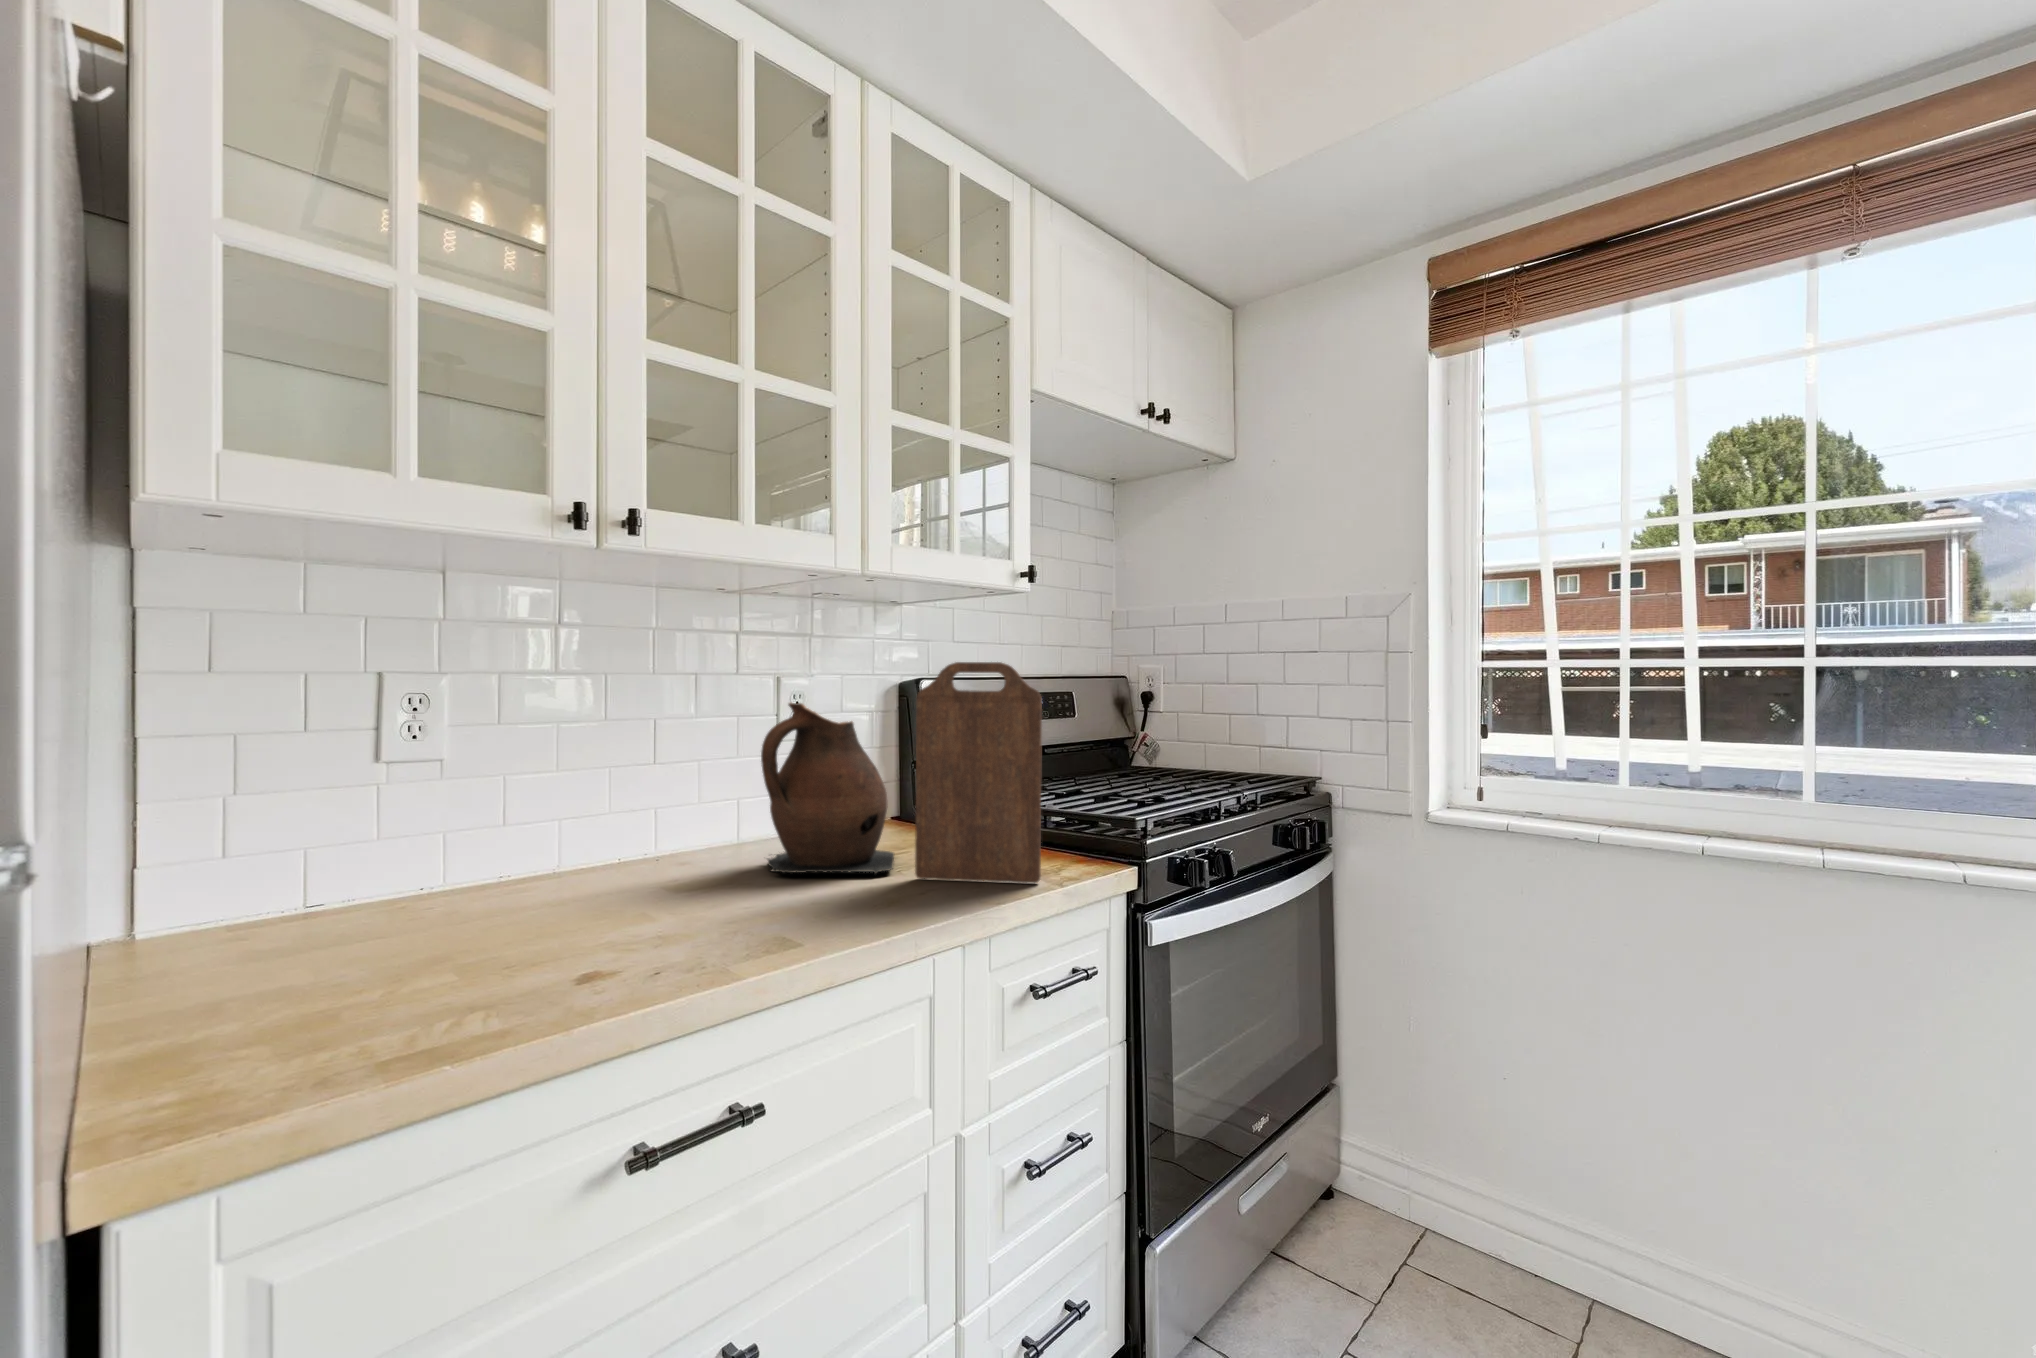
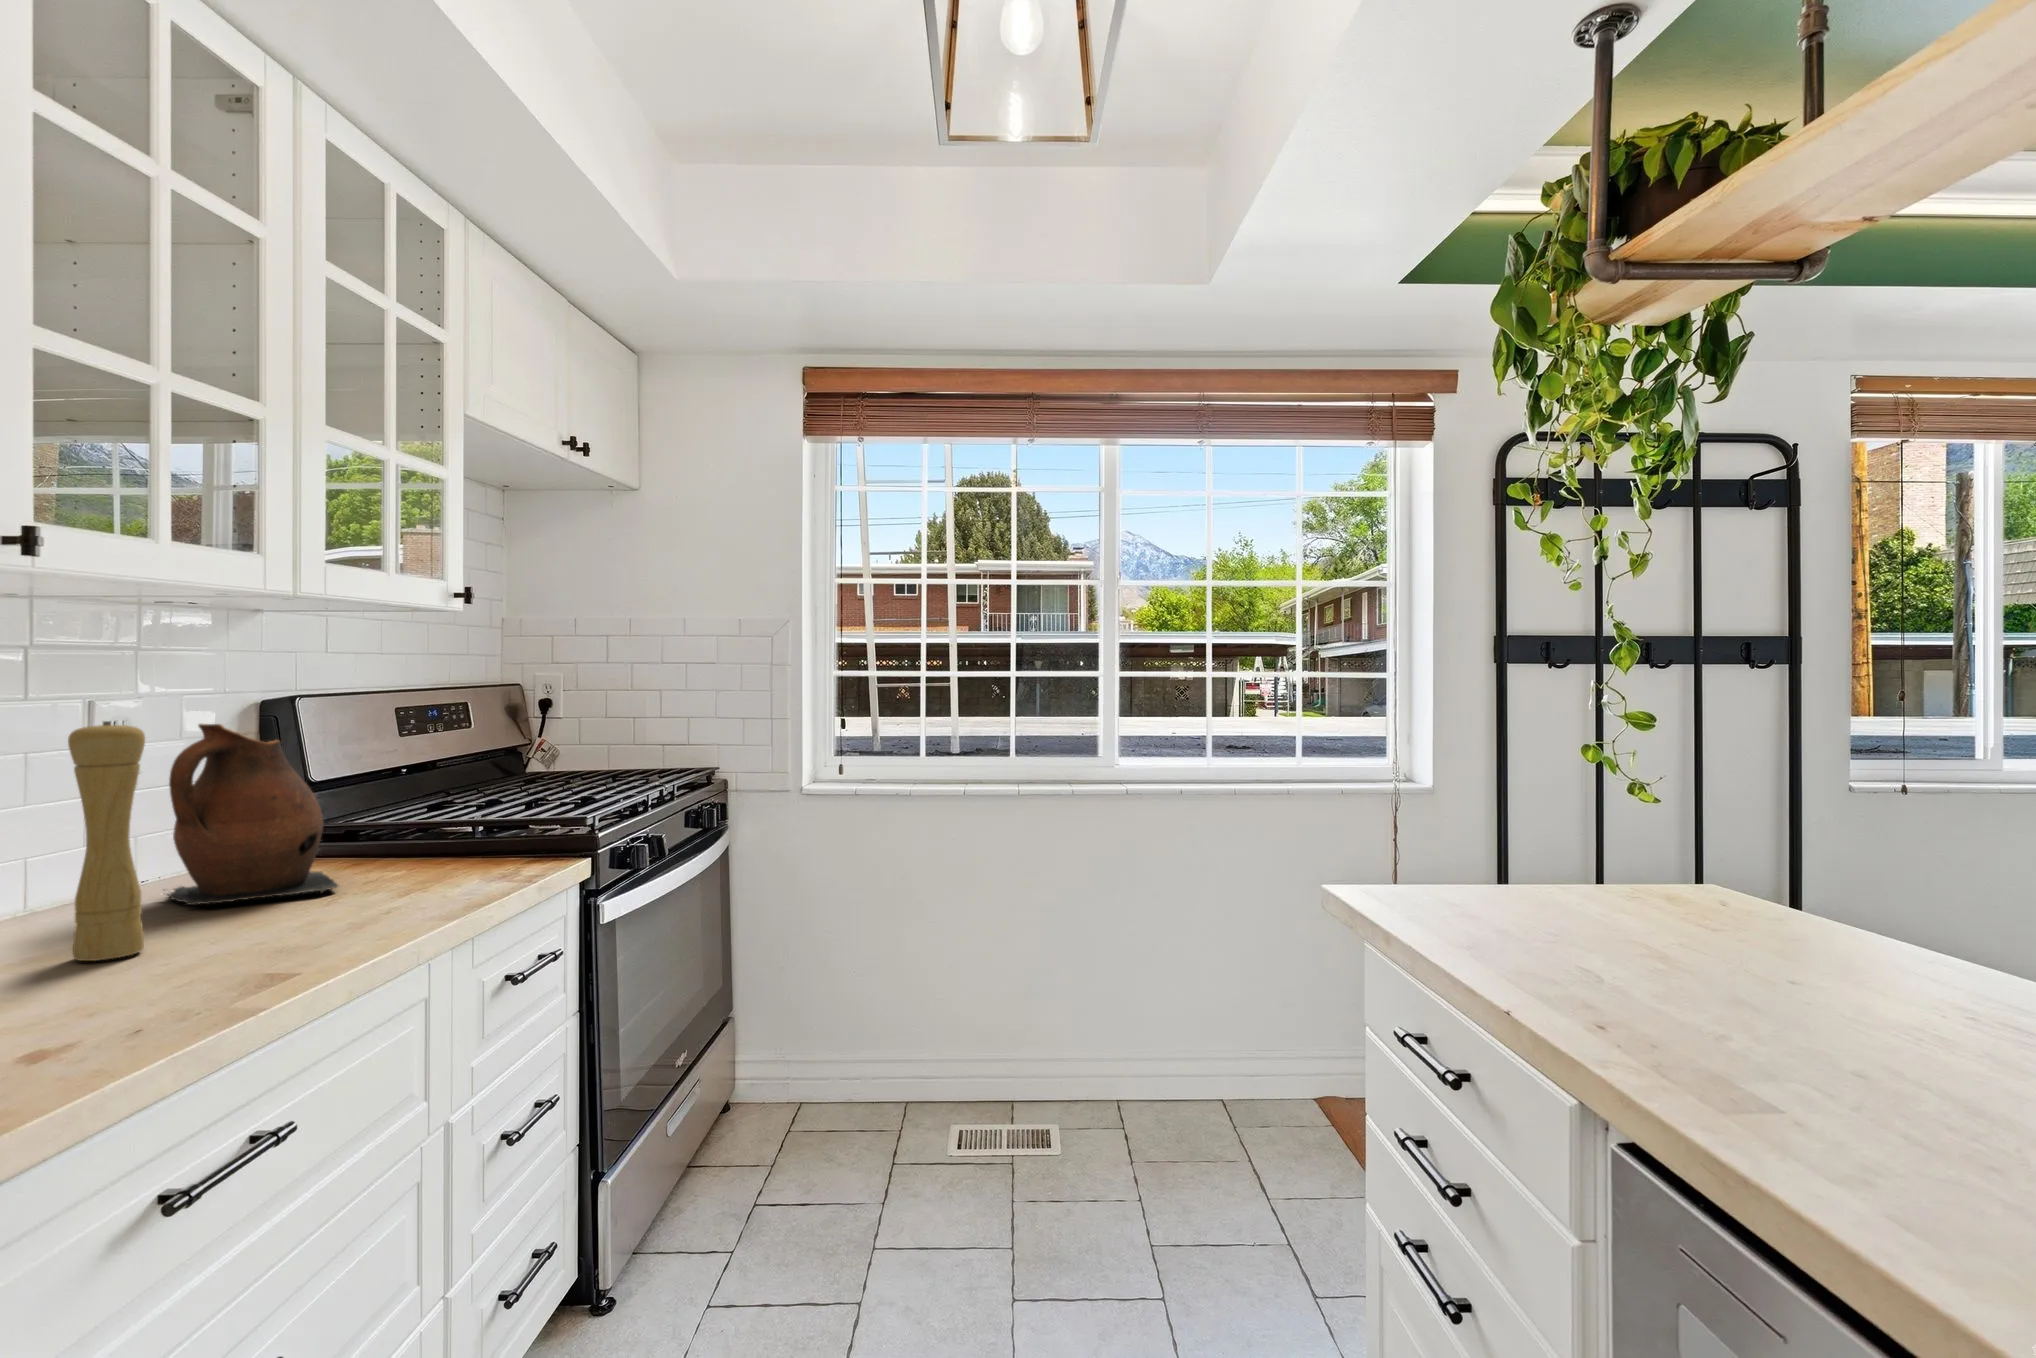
cutting board: present [915,662,1042,883] -> none [369,678,508,892]
pepper mill: none [652,695,708,915] -> present [68,721,145,961]

